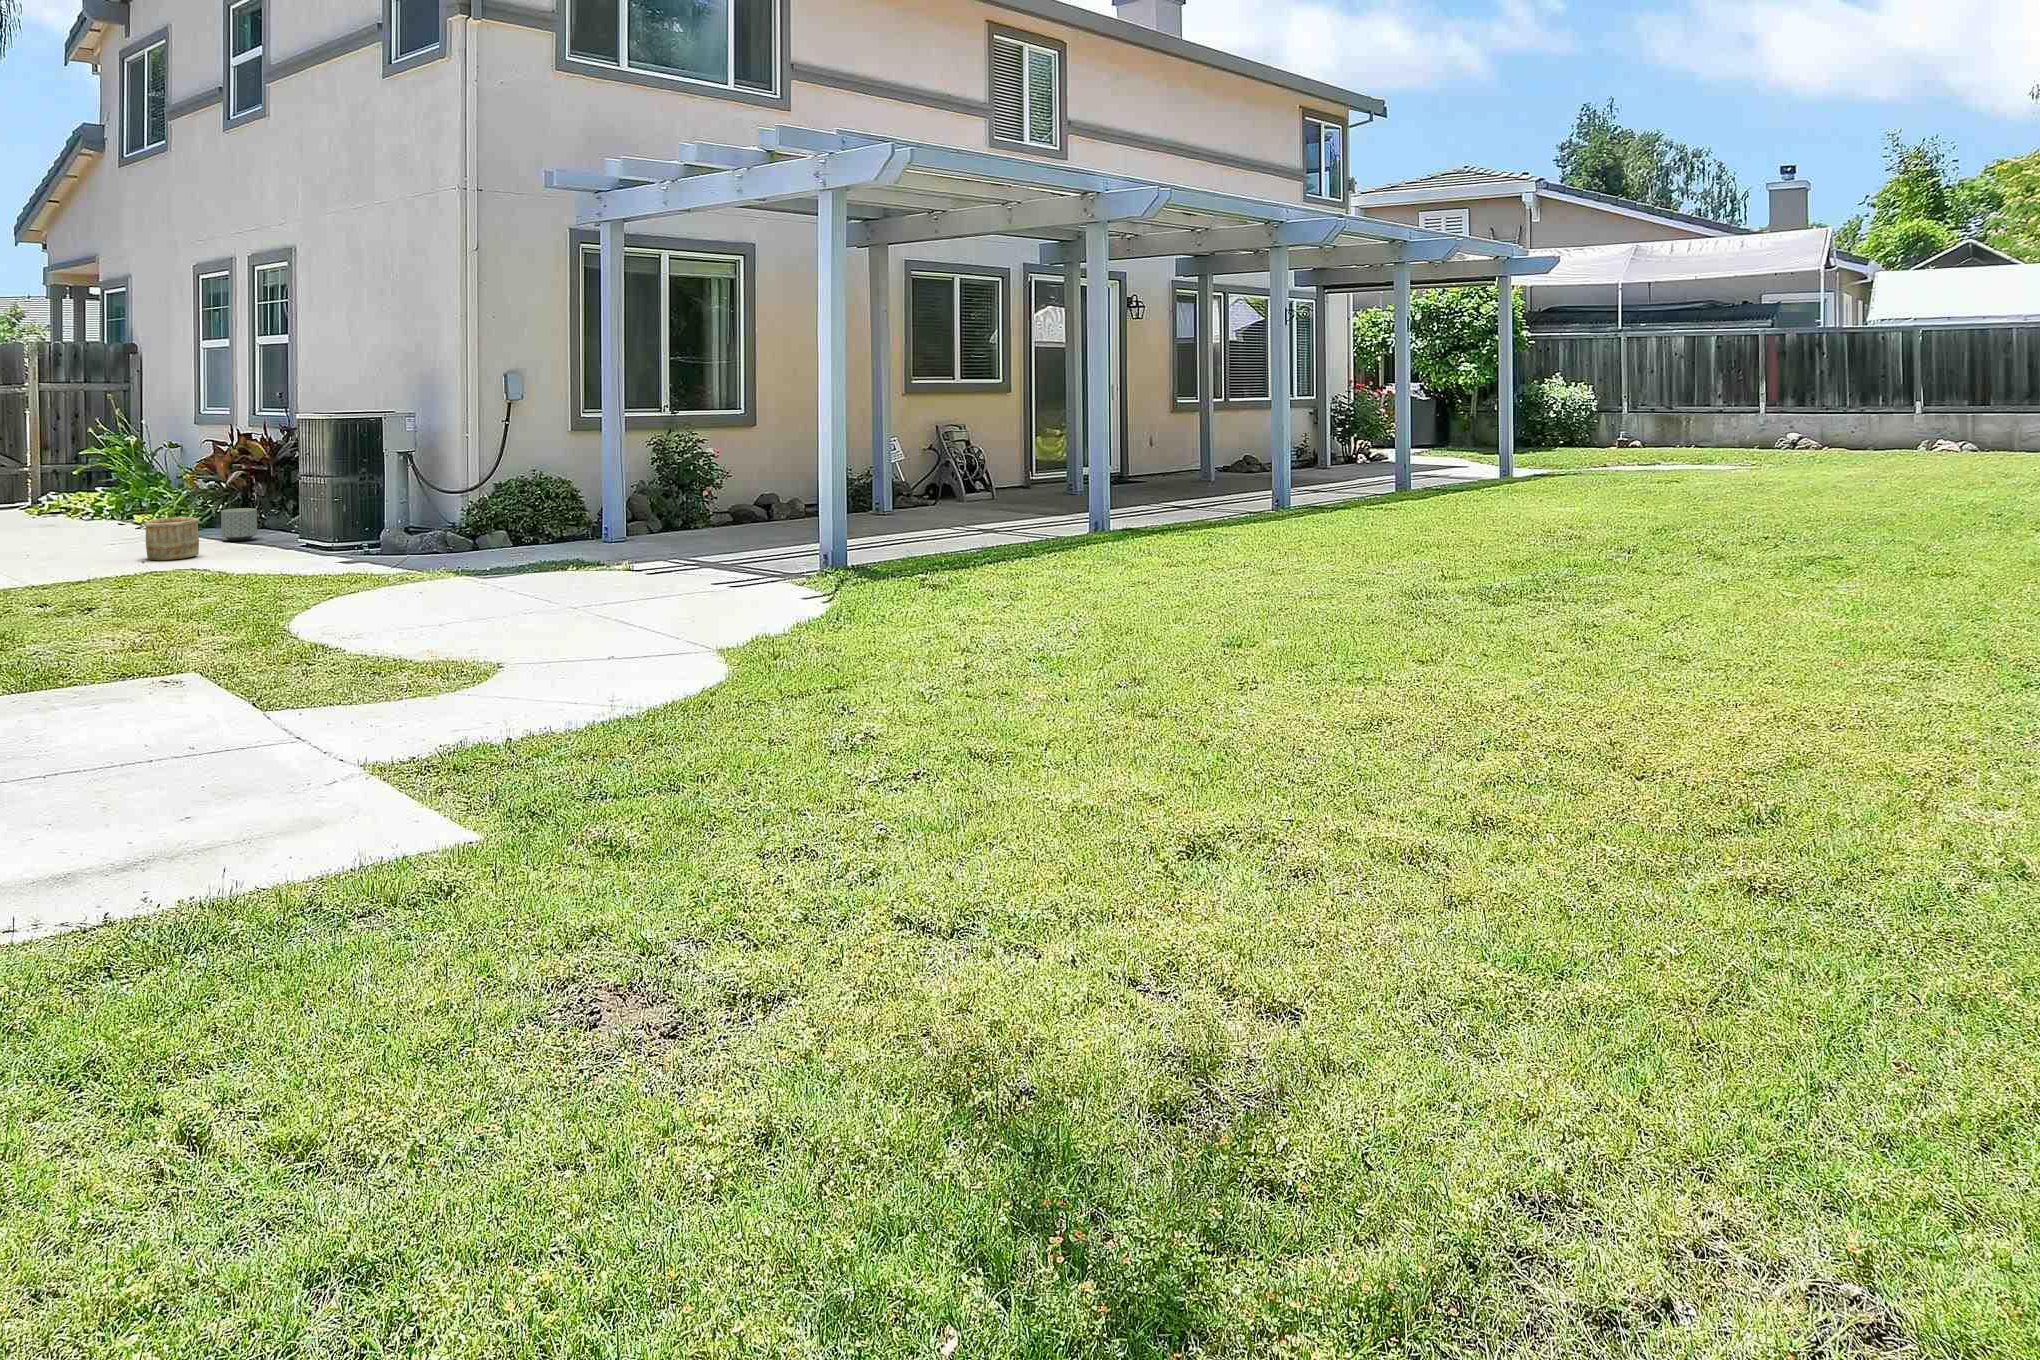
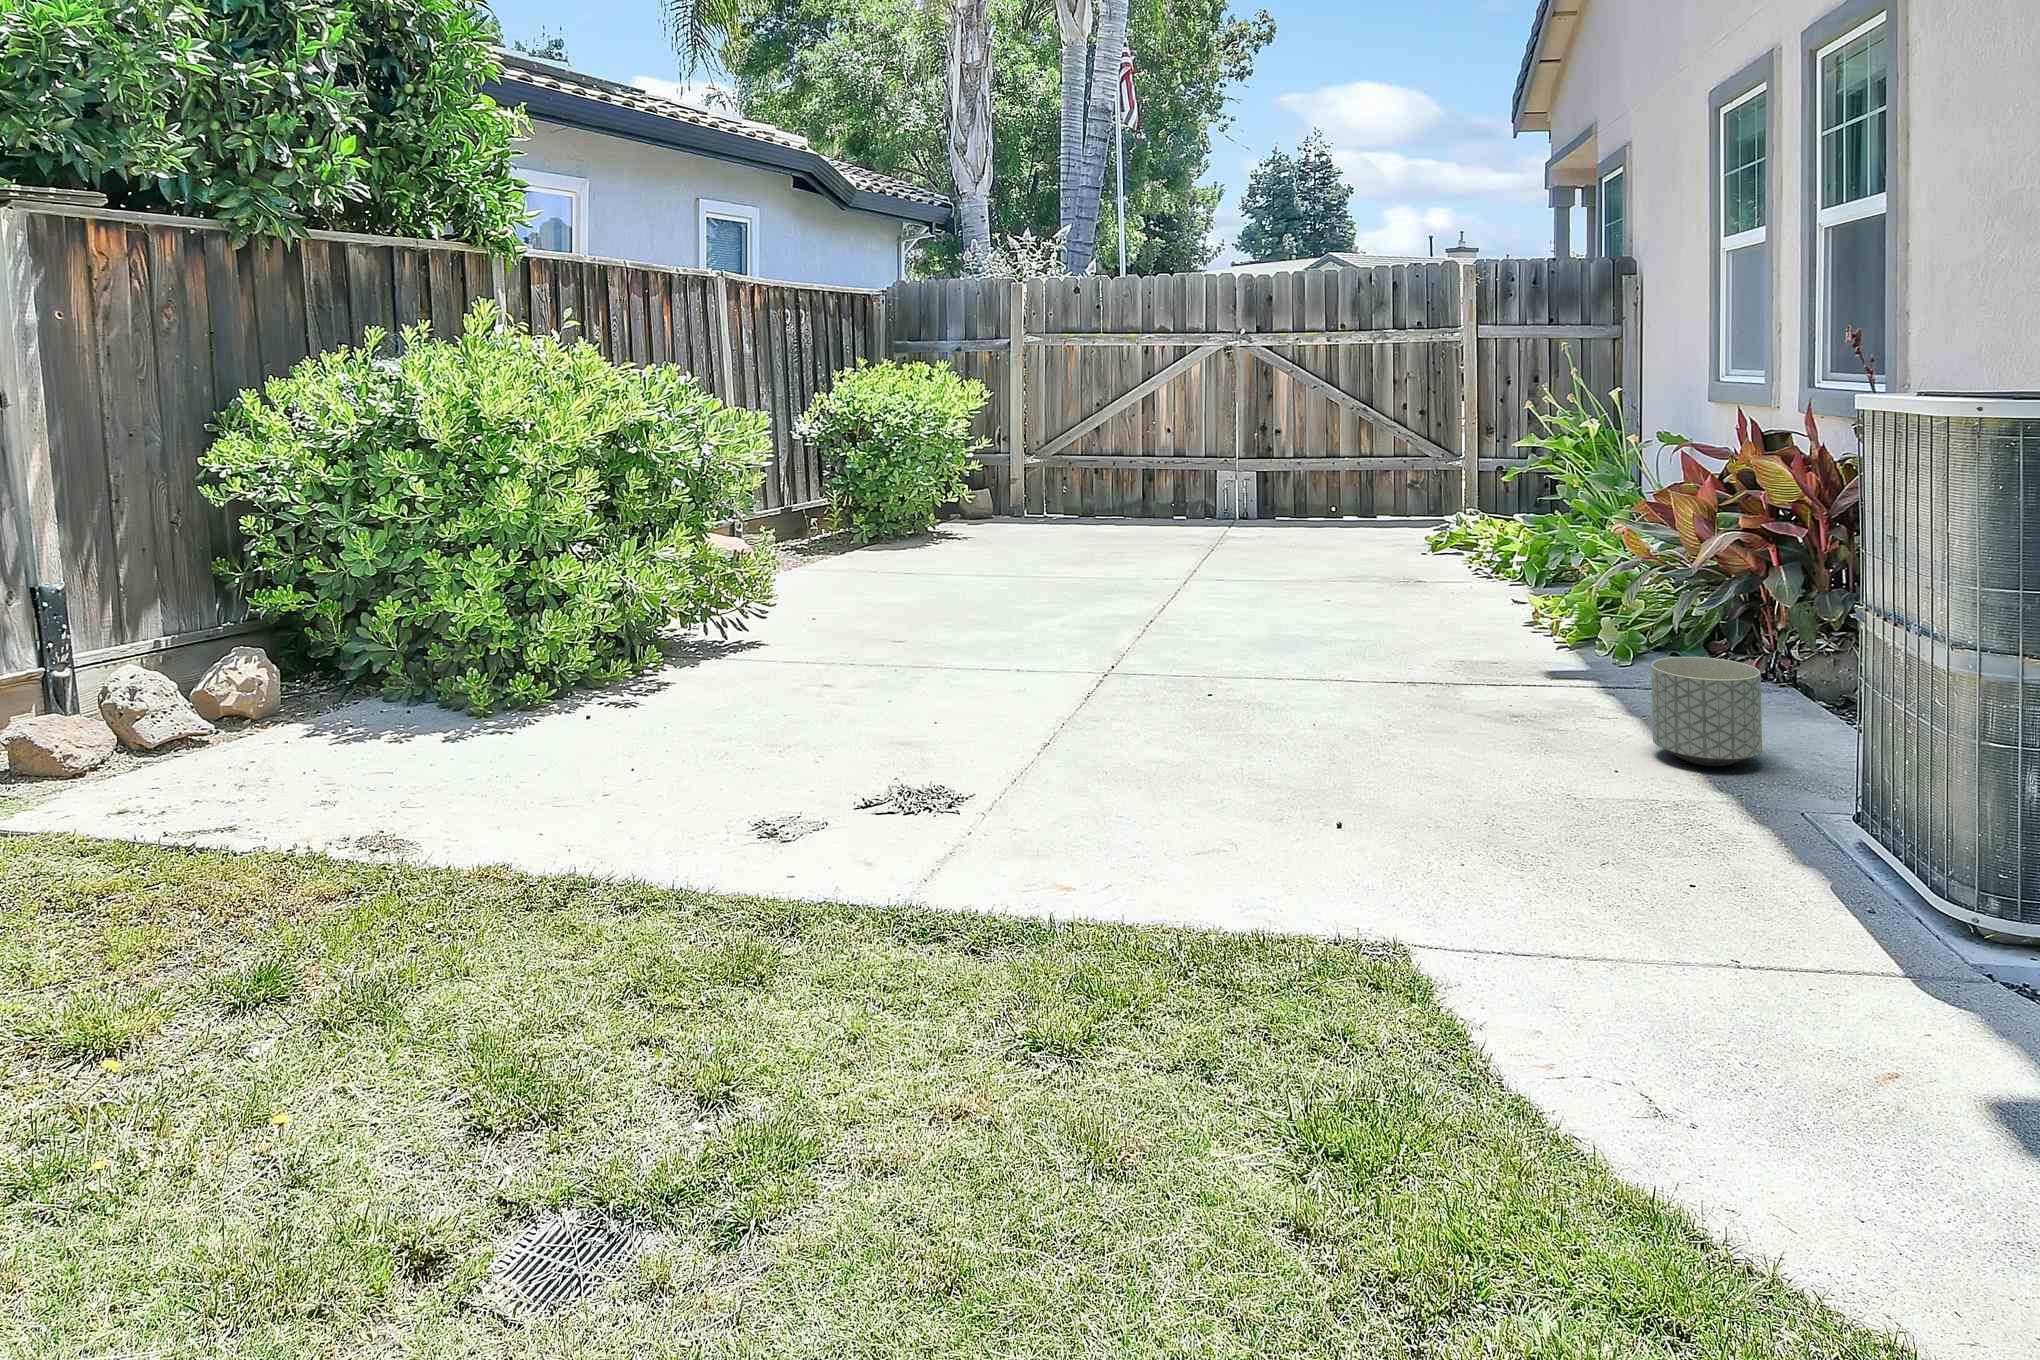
wooden bucket: present [143,517,199,560] -> none [1360,696,1525,859]

